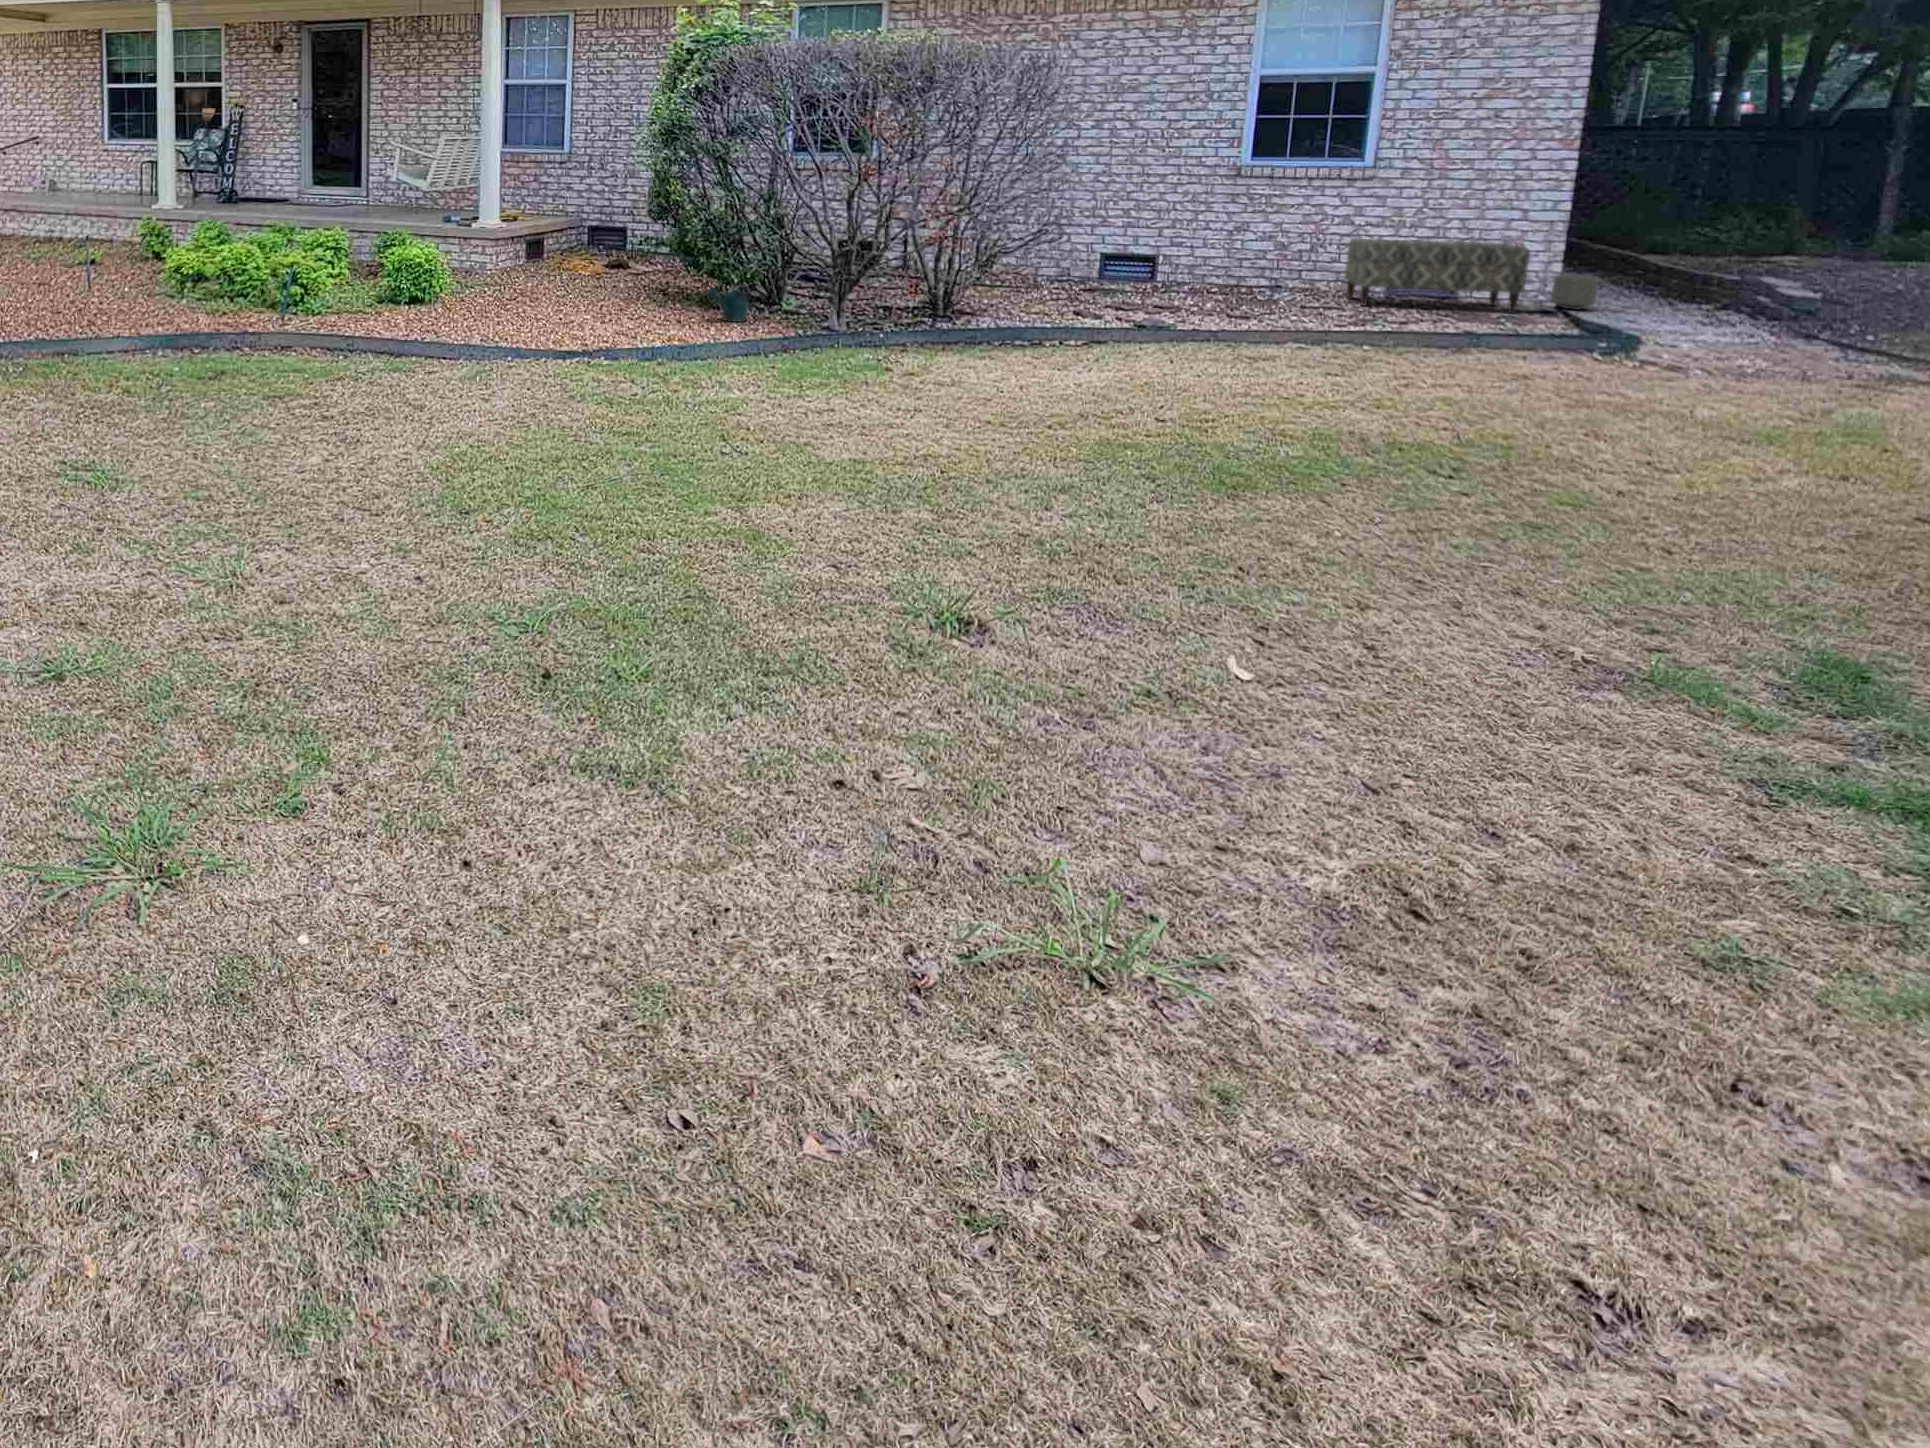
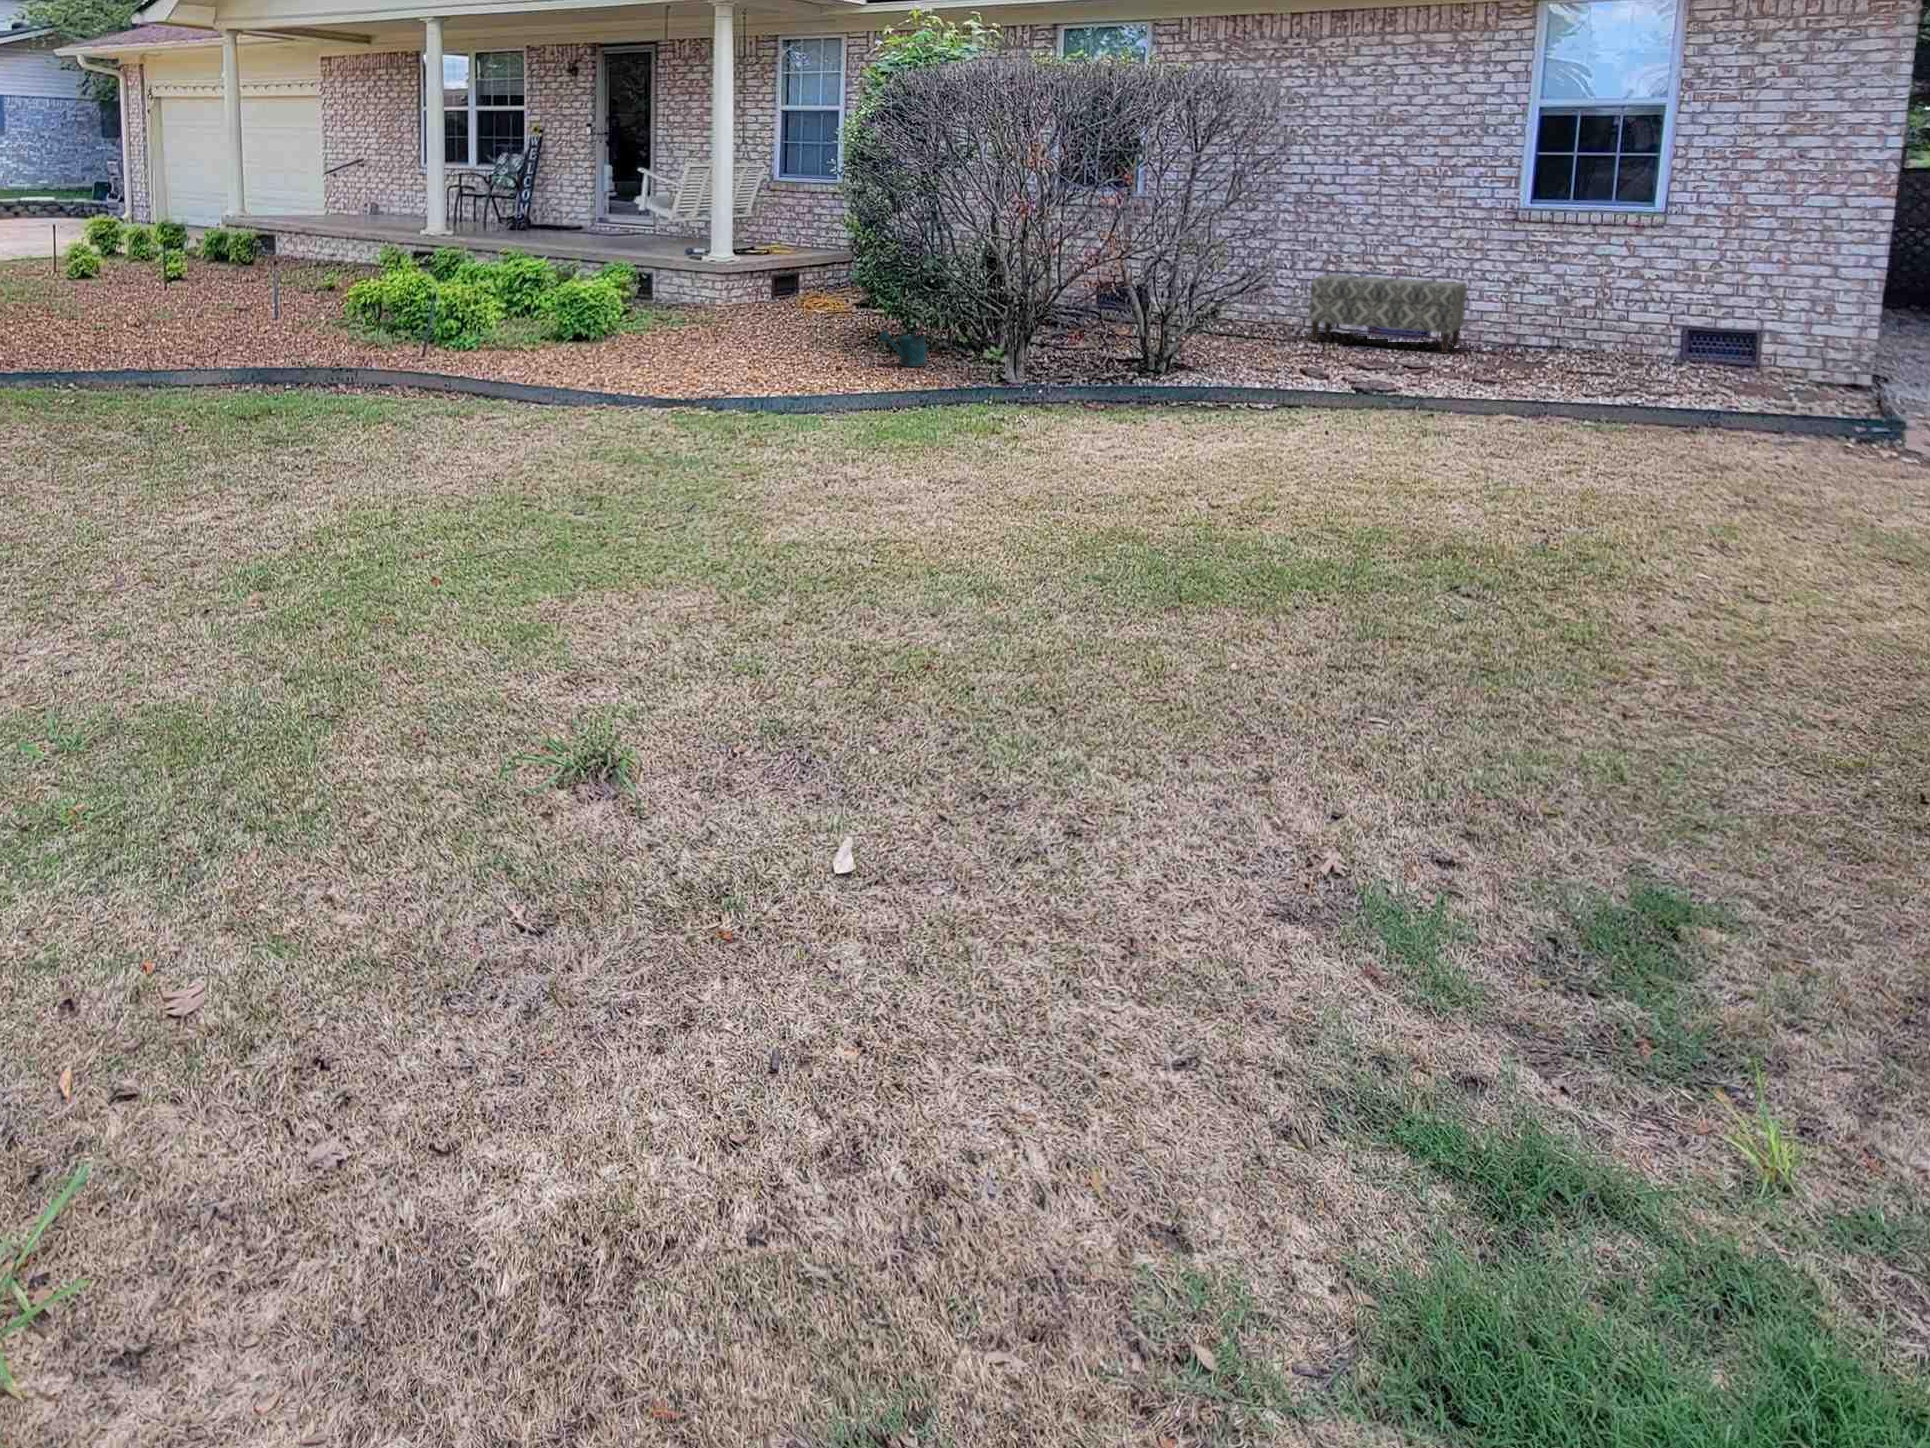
bench: present [1345,239,1530,313] -> present [1309,274,1467,353]
planter: present [1551,275,1599,310] -> none [1862,339,1915,379]

